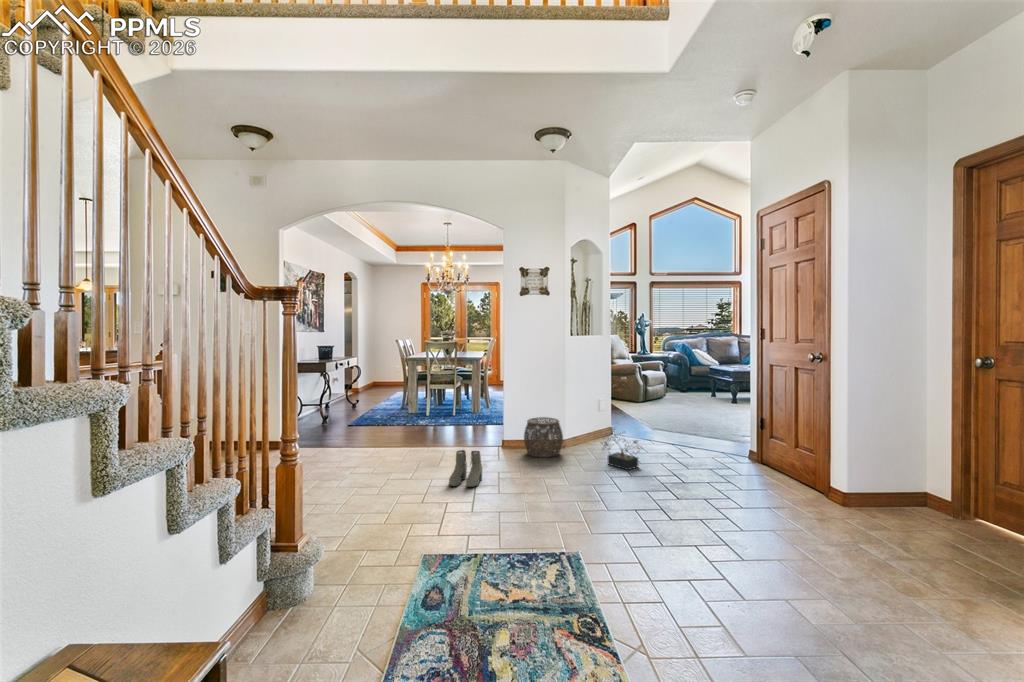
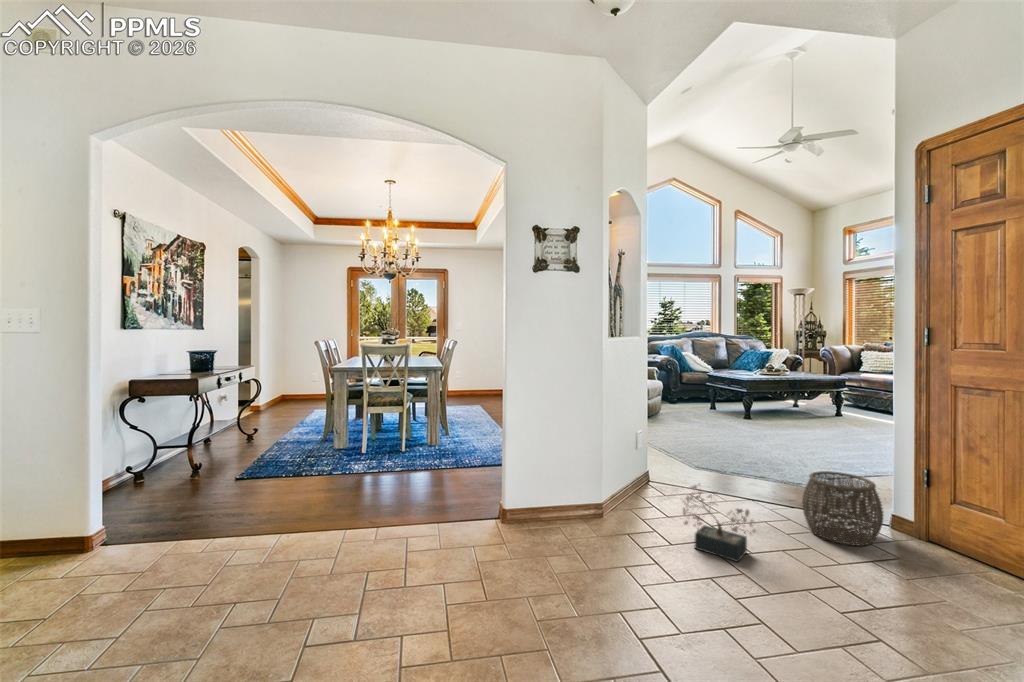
woven basket: present [524,417,563,458] -> present [802,471,884,546]
boots: present [449,450,482,487] -> none [448,559,508,646]

